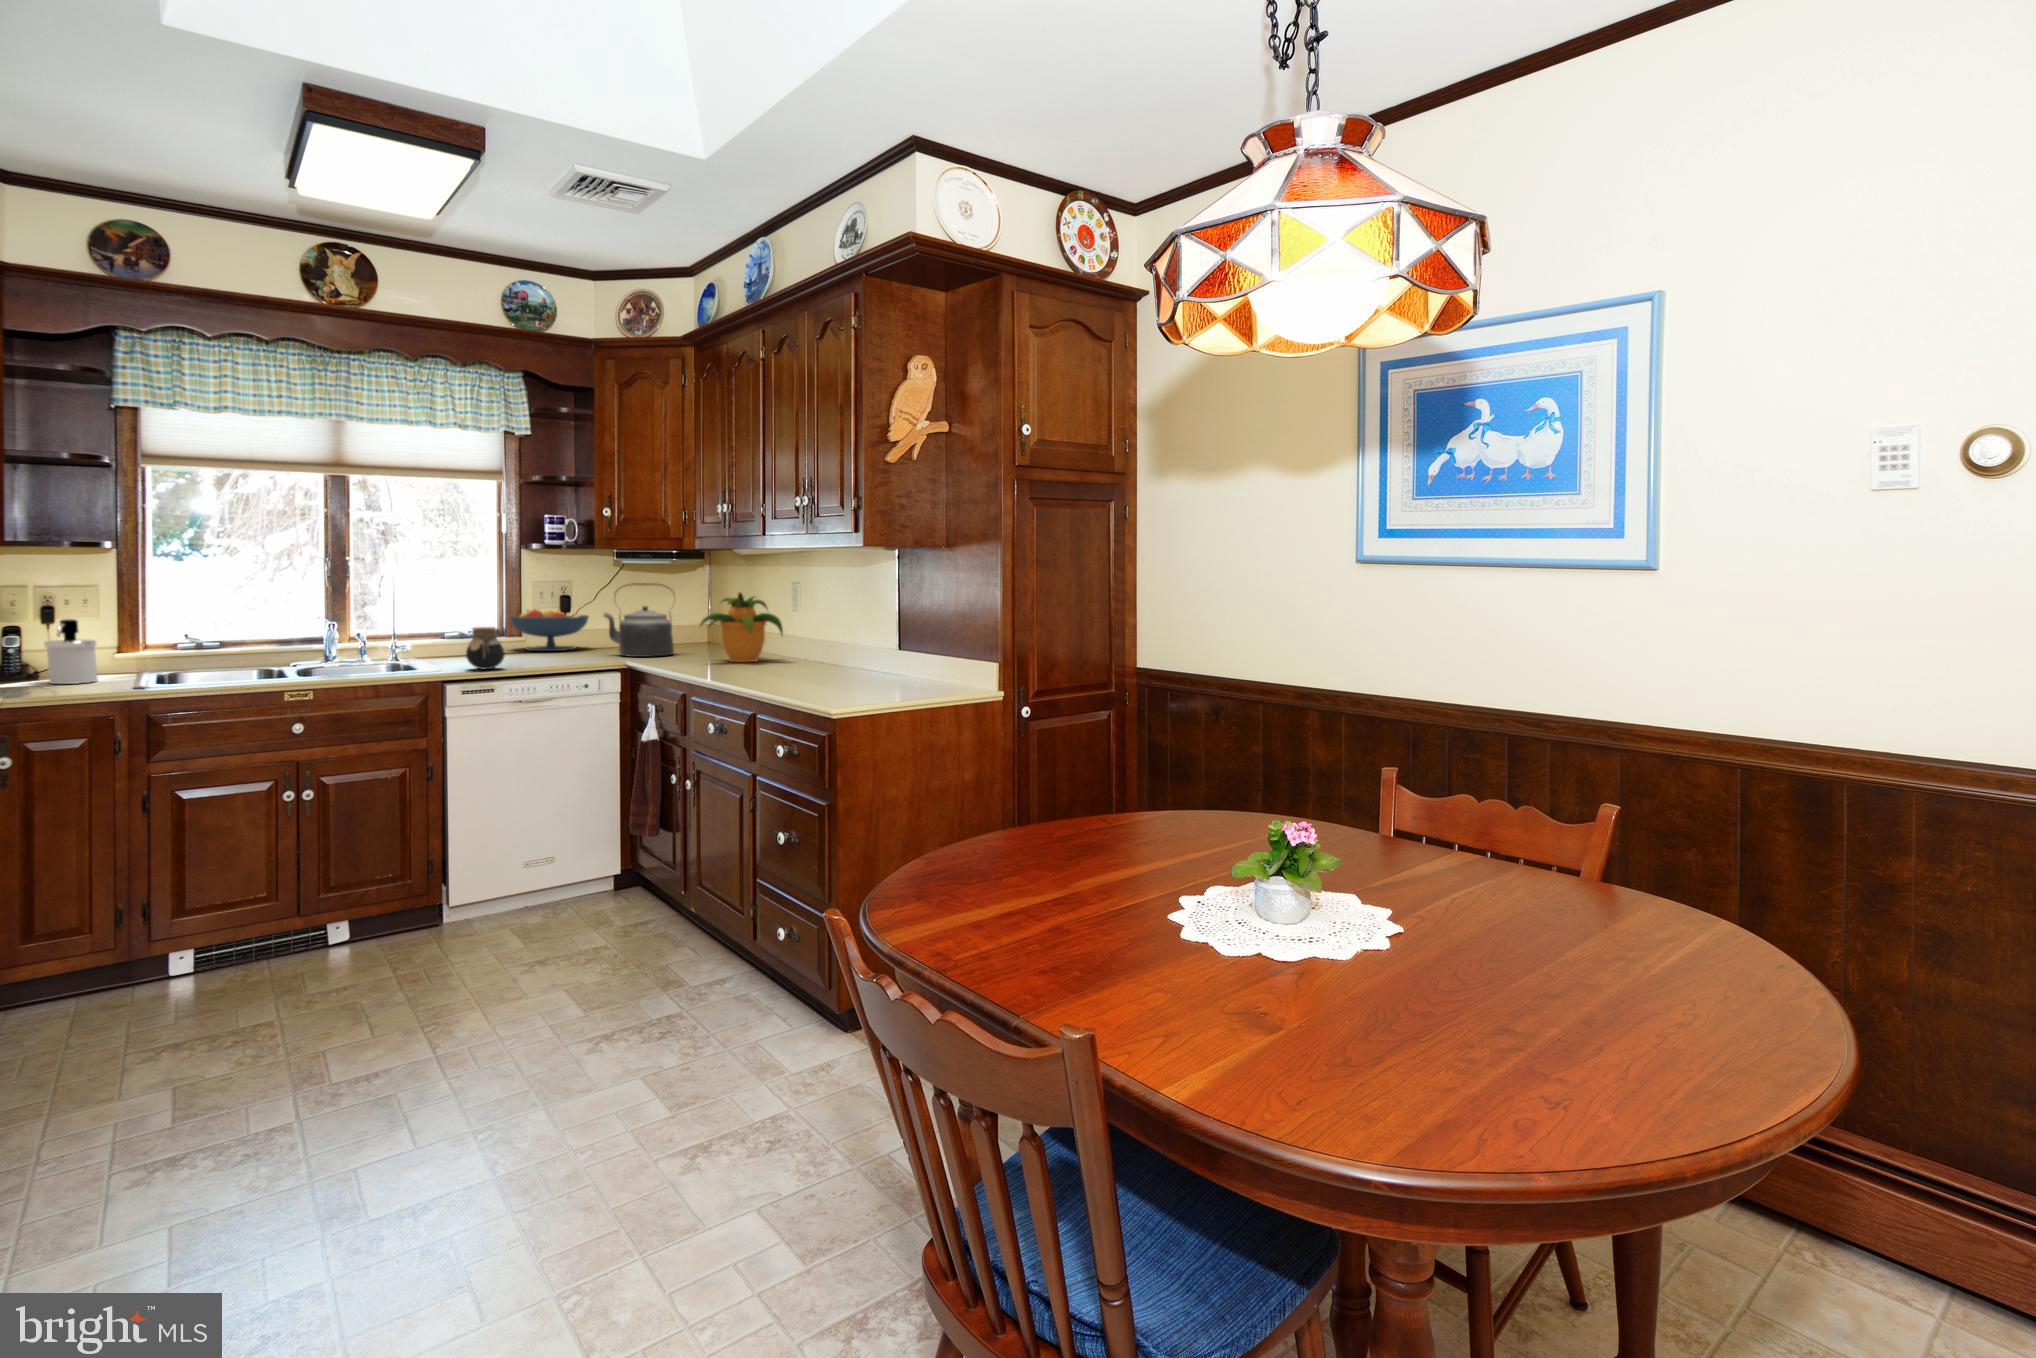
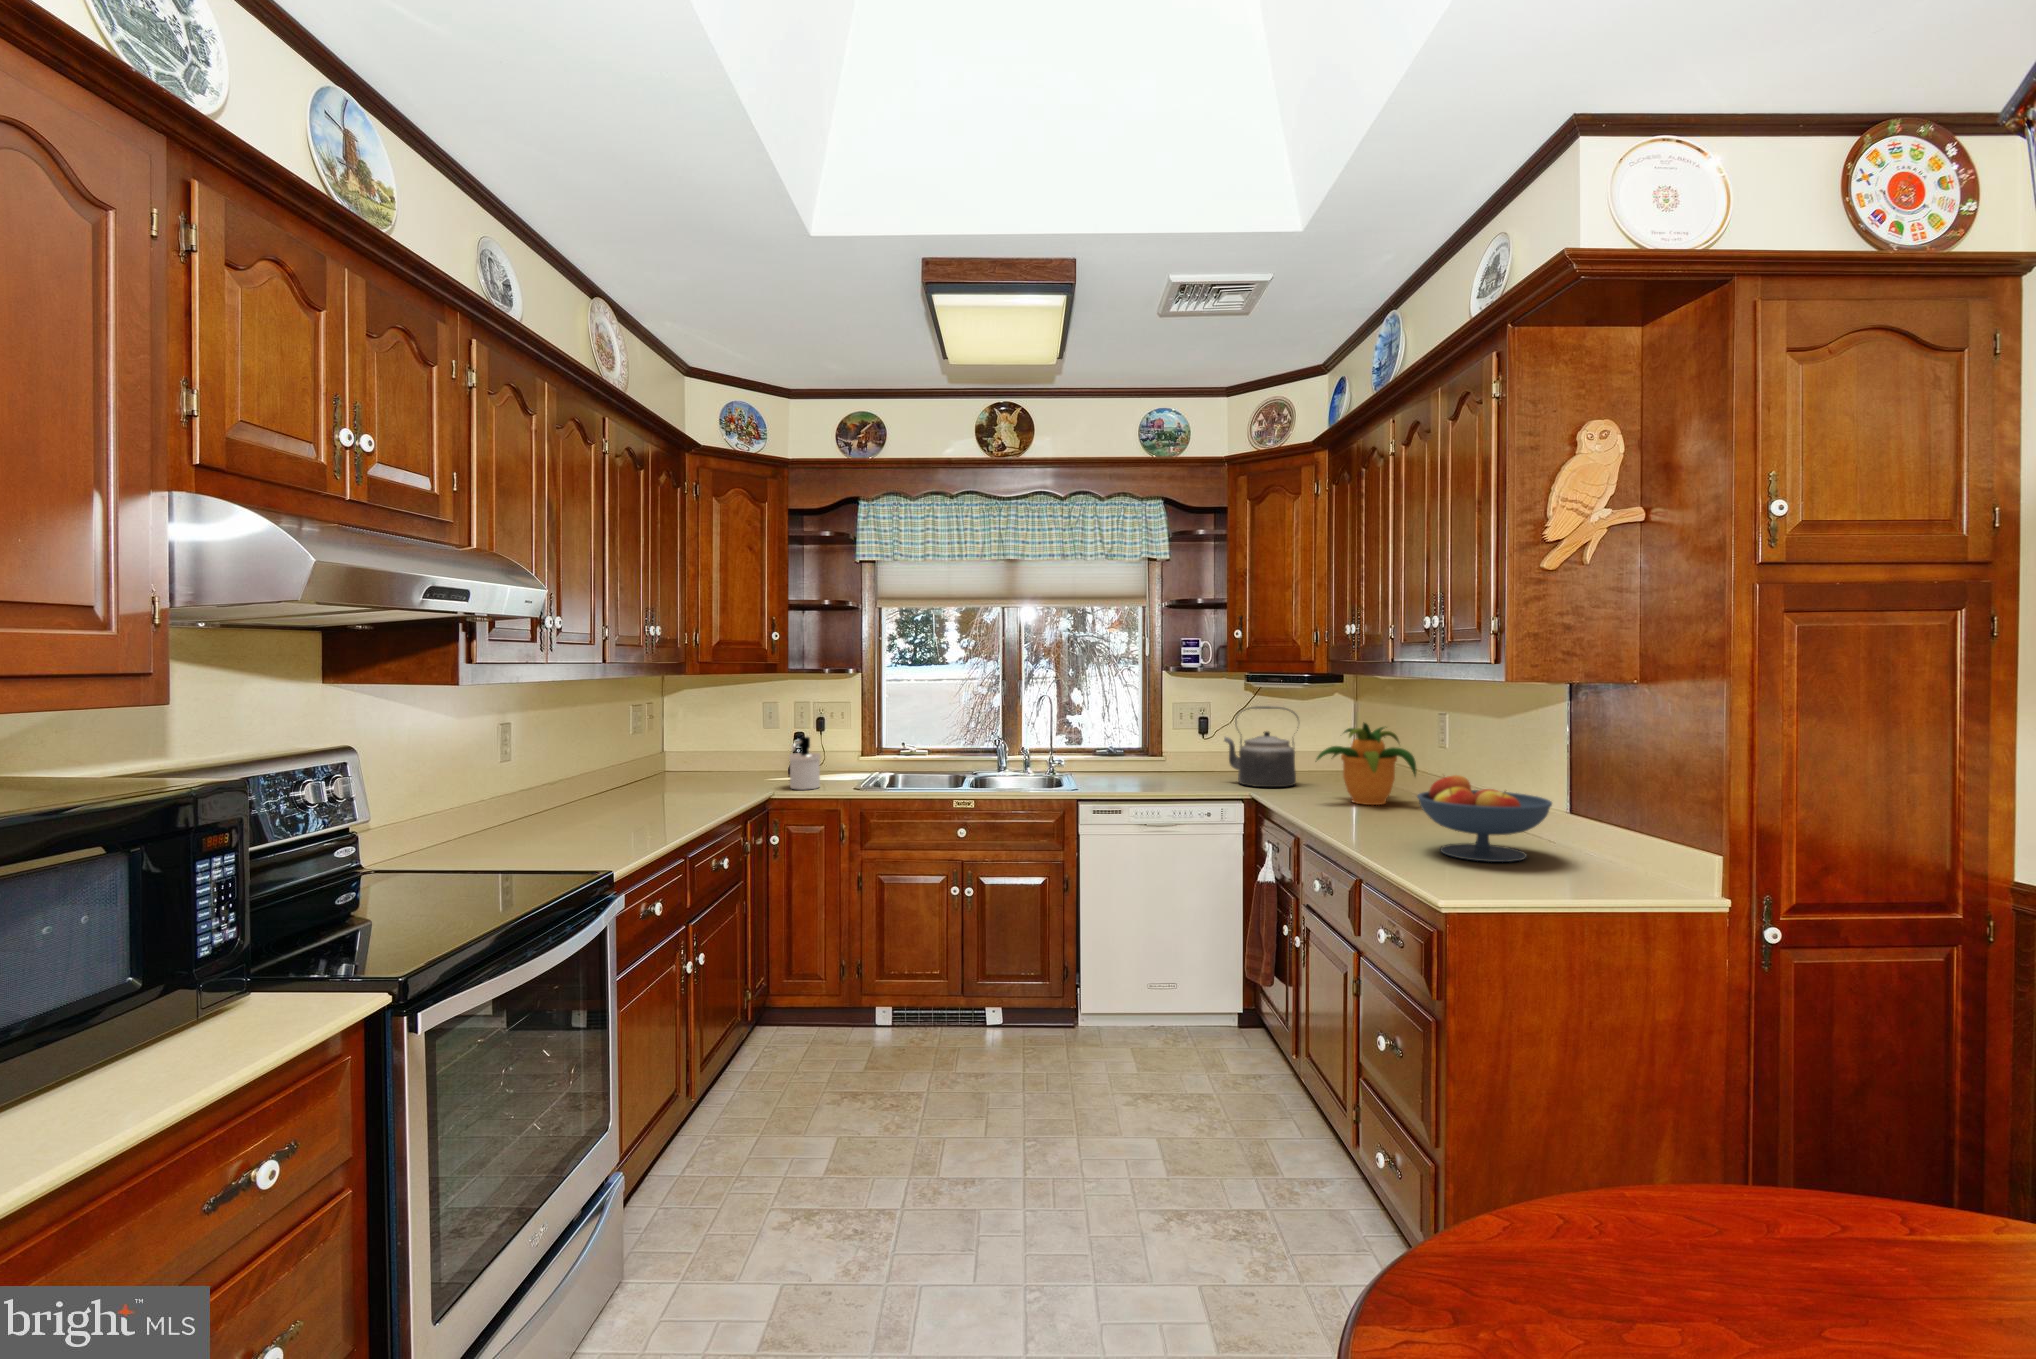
fruit bowl: present [510,609,589,651] -> present [1417,775,1552,862]
jar: present [466,627,505,670] -> none [1082,753,1117,796]

